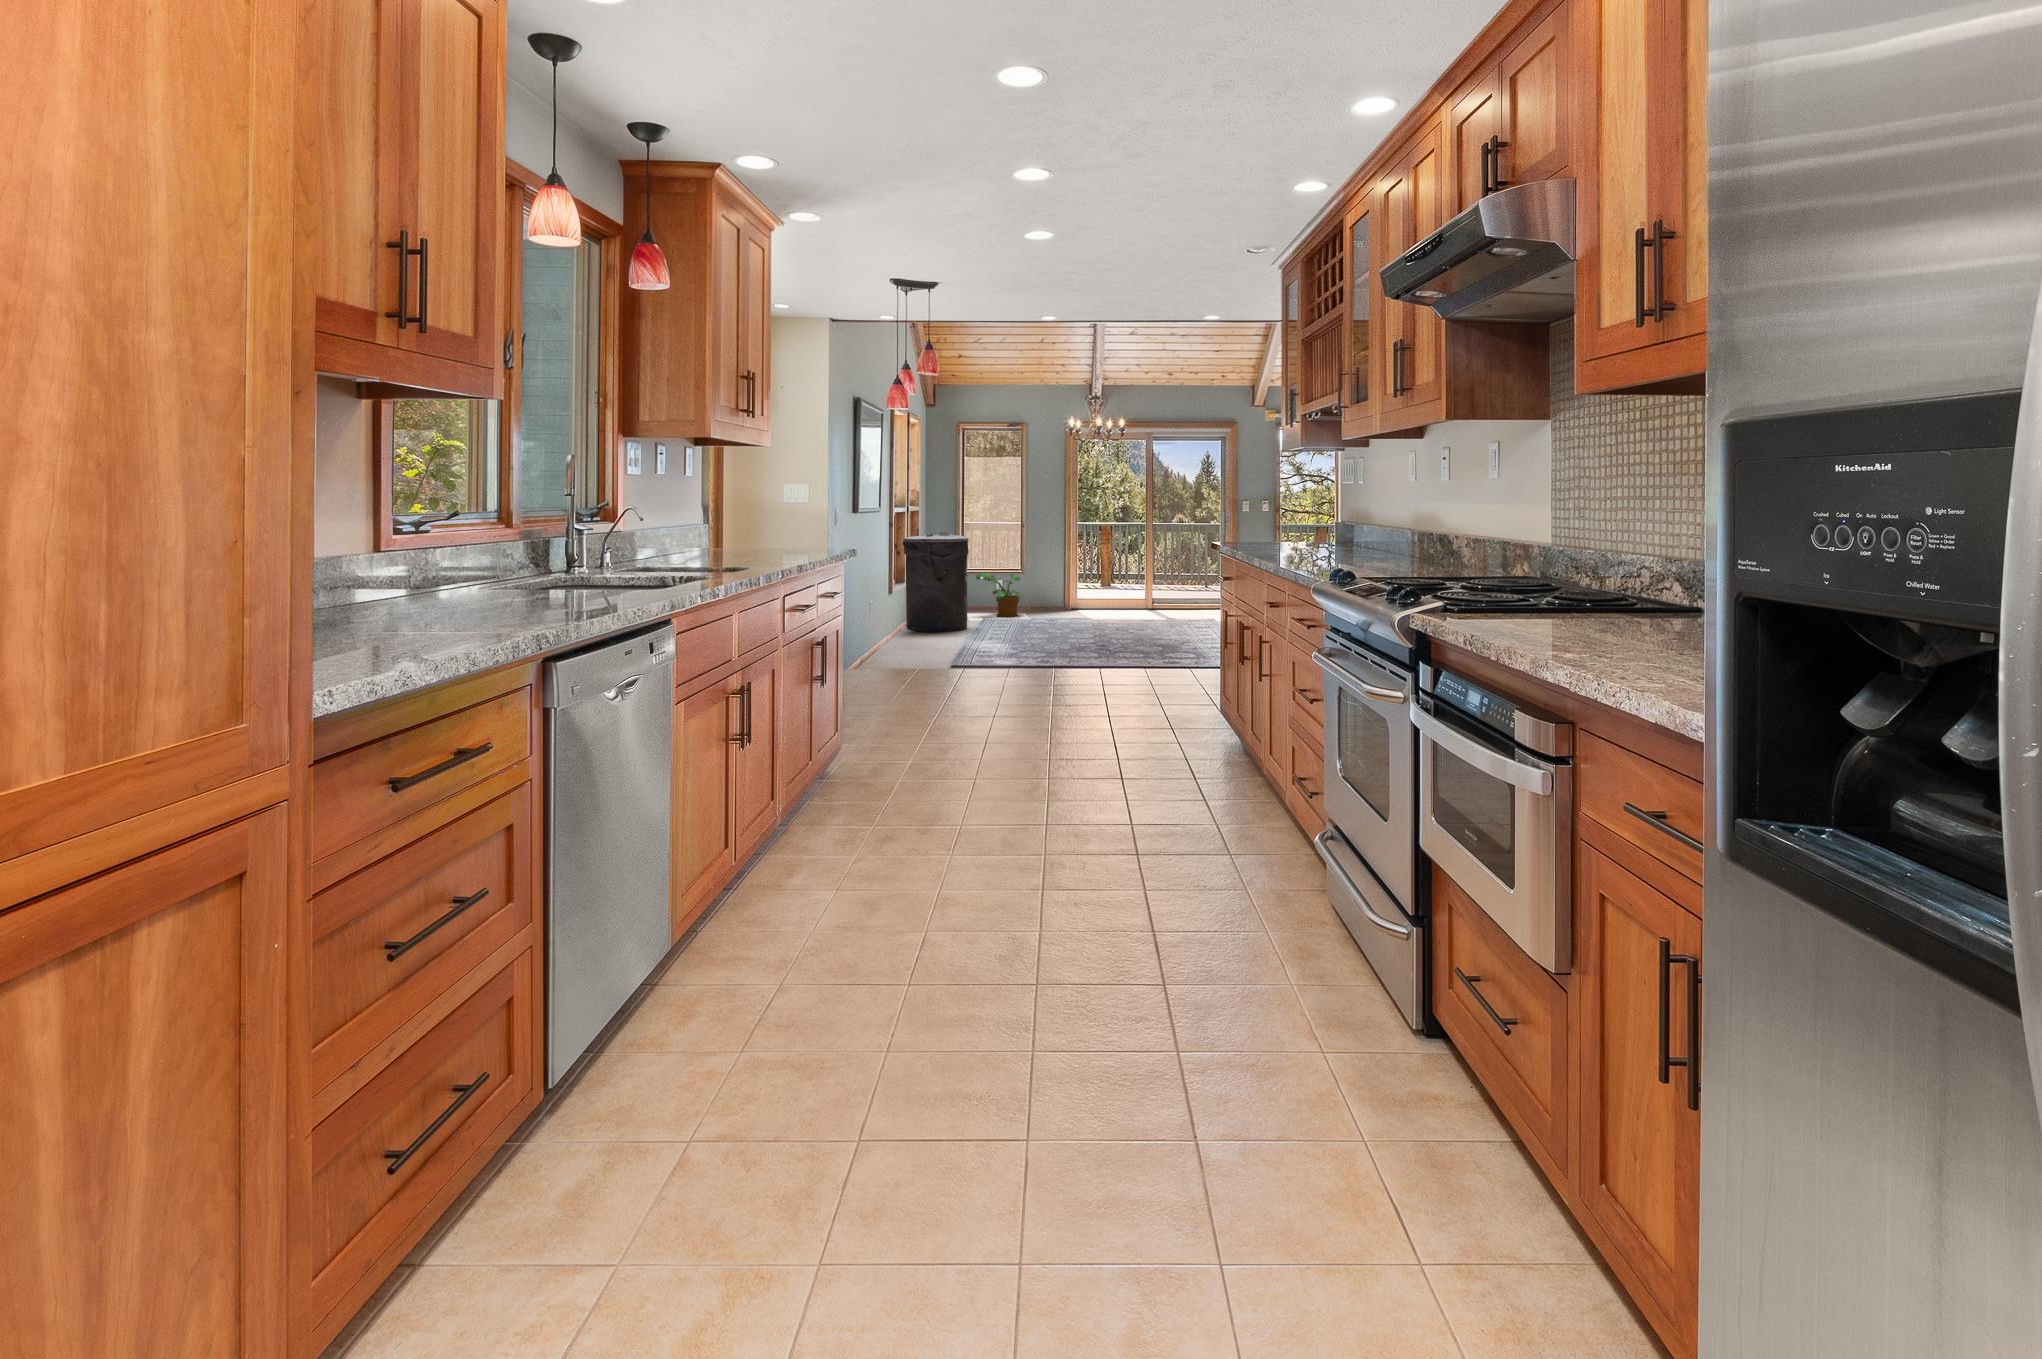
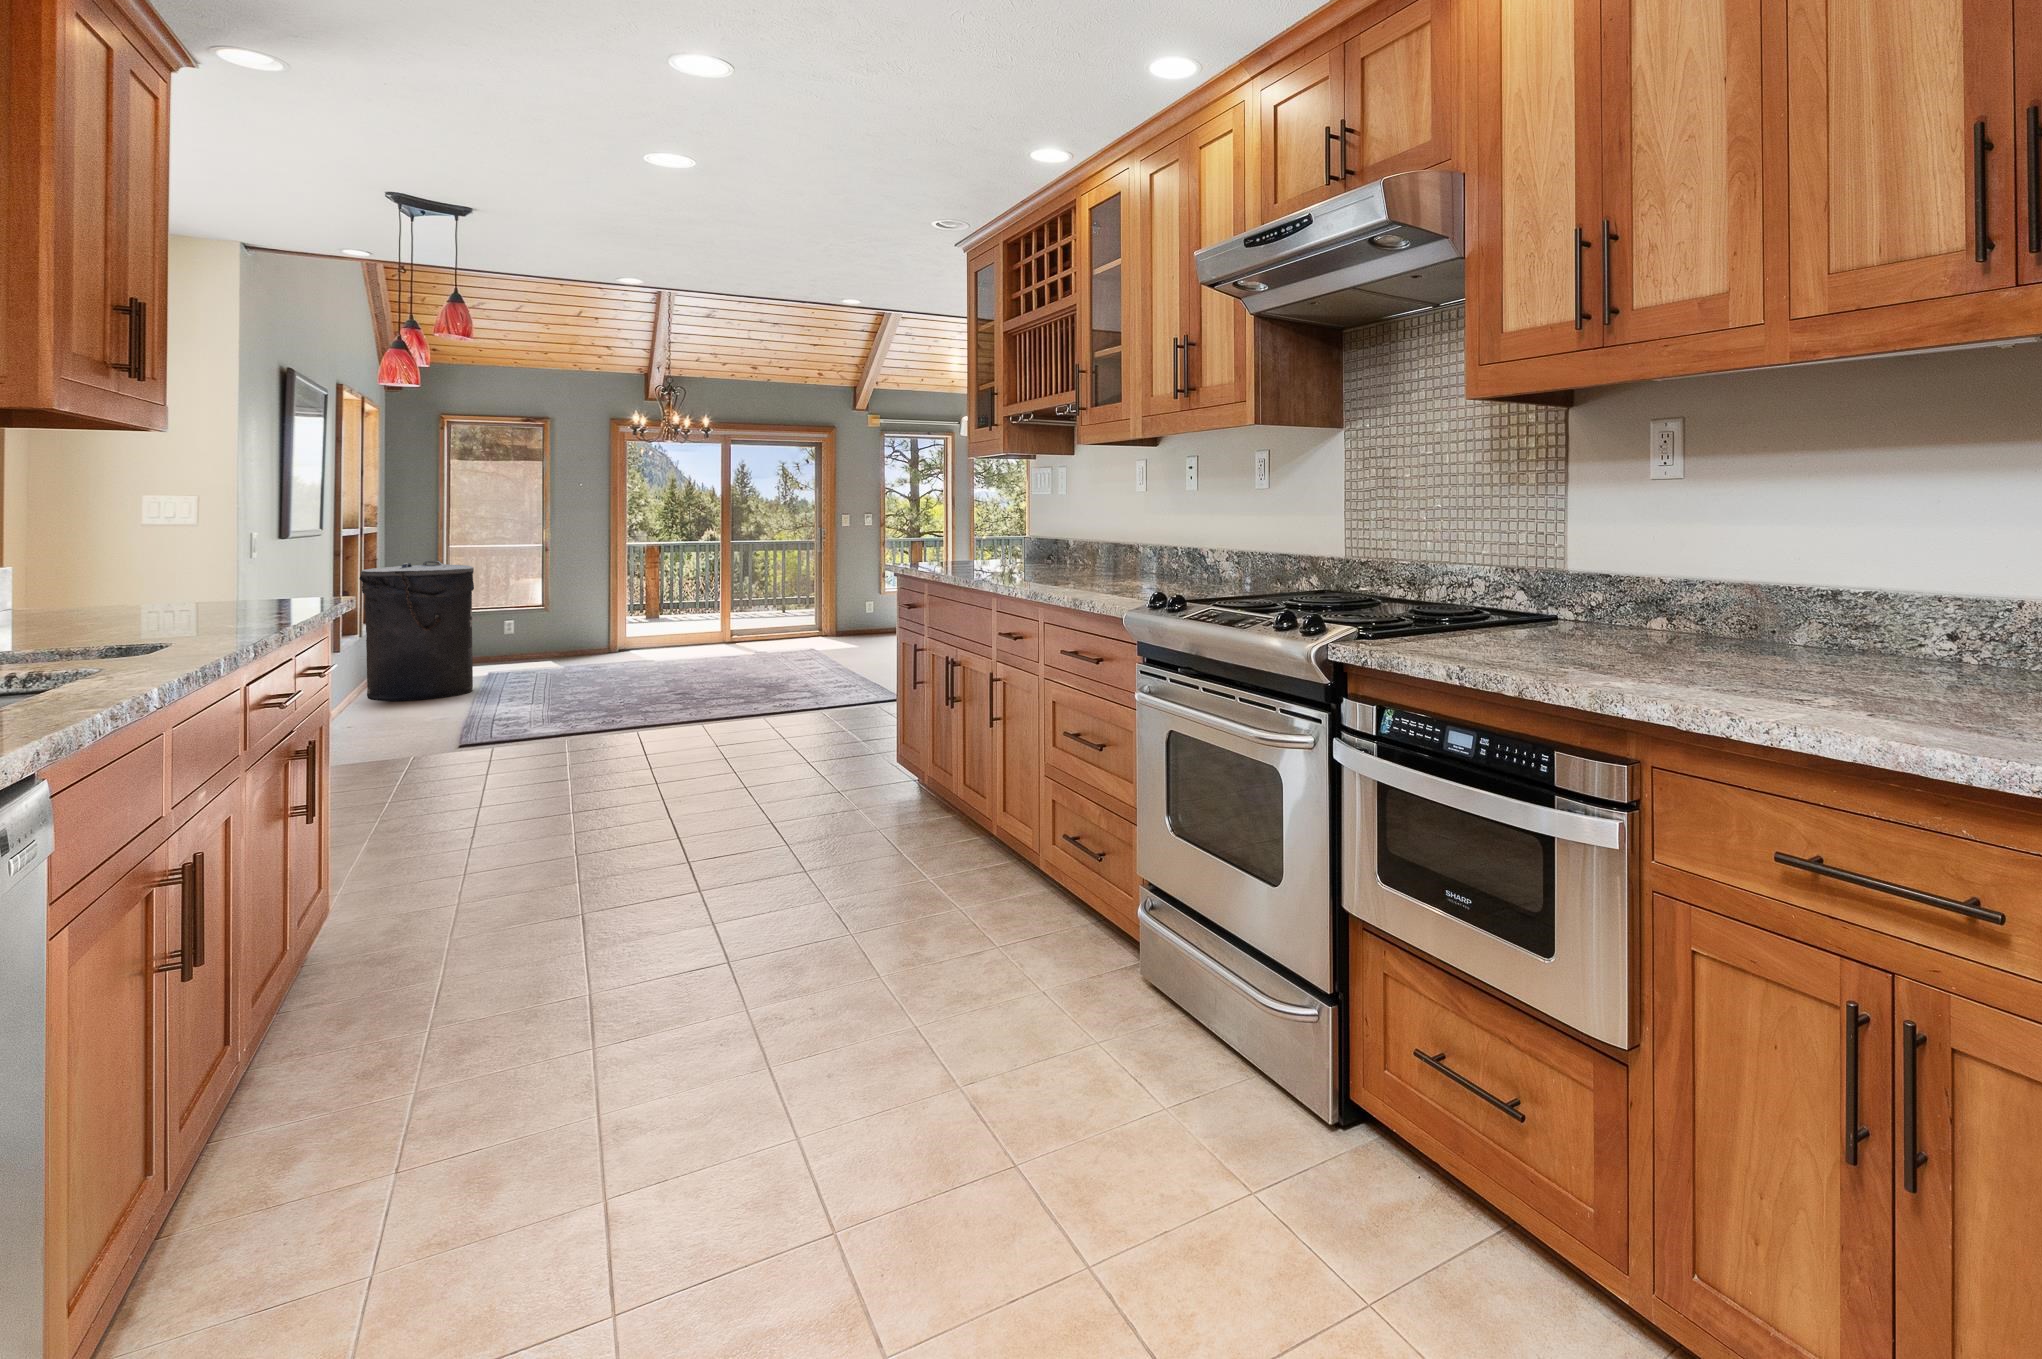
potted plant: present [976,573,1023,617] -> none [480,613,555,670]

